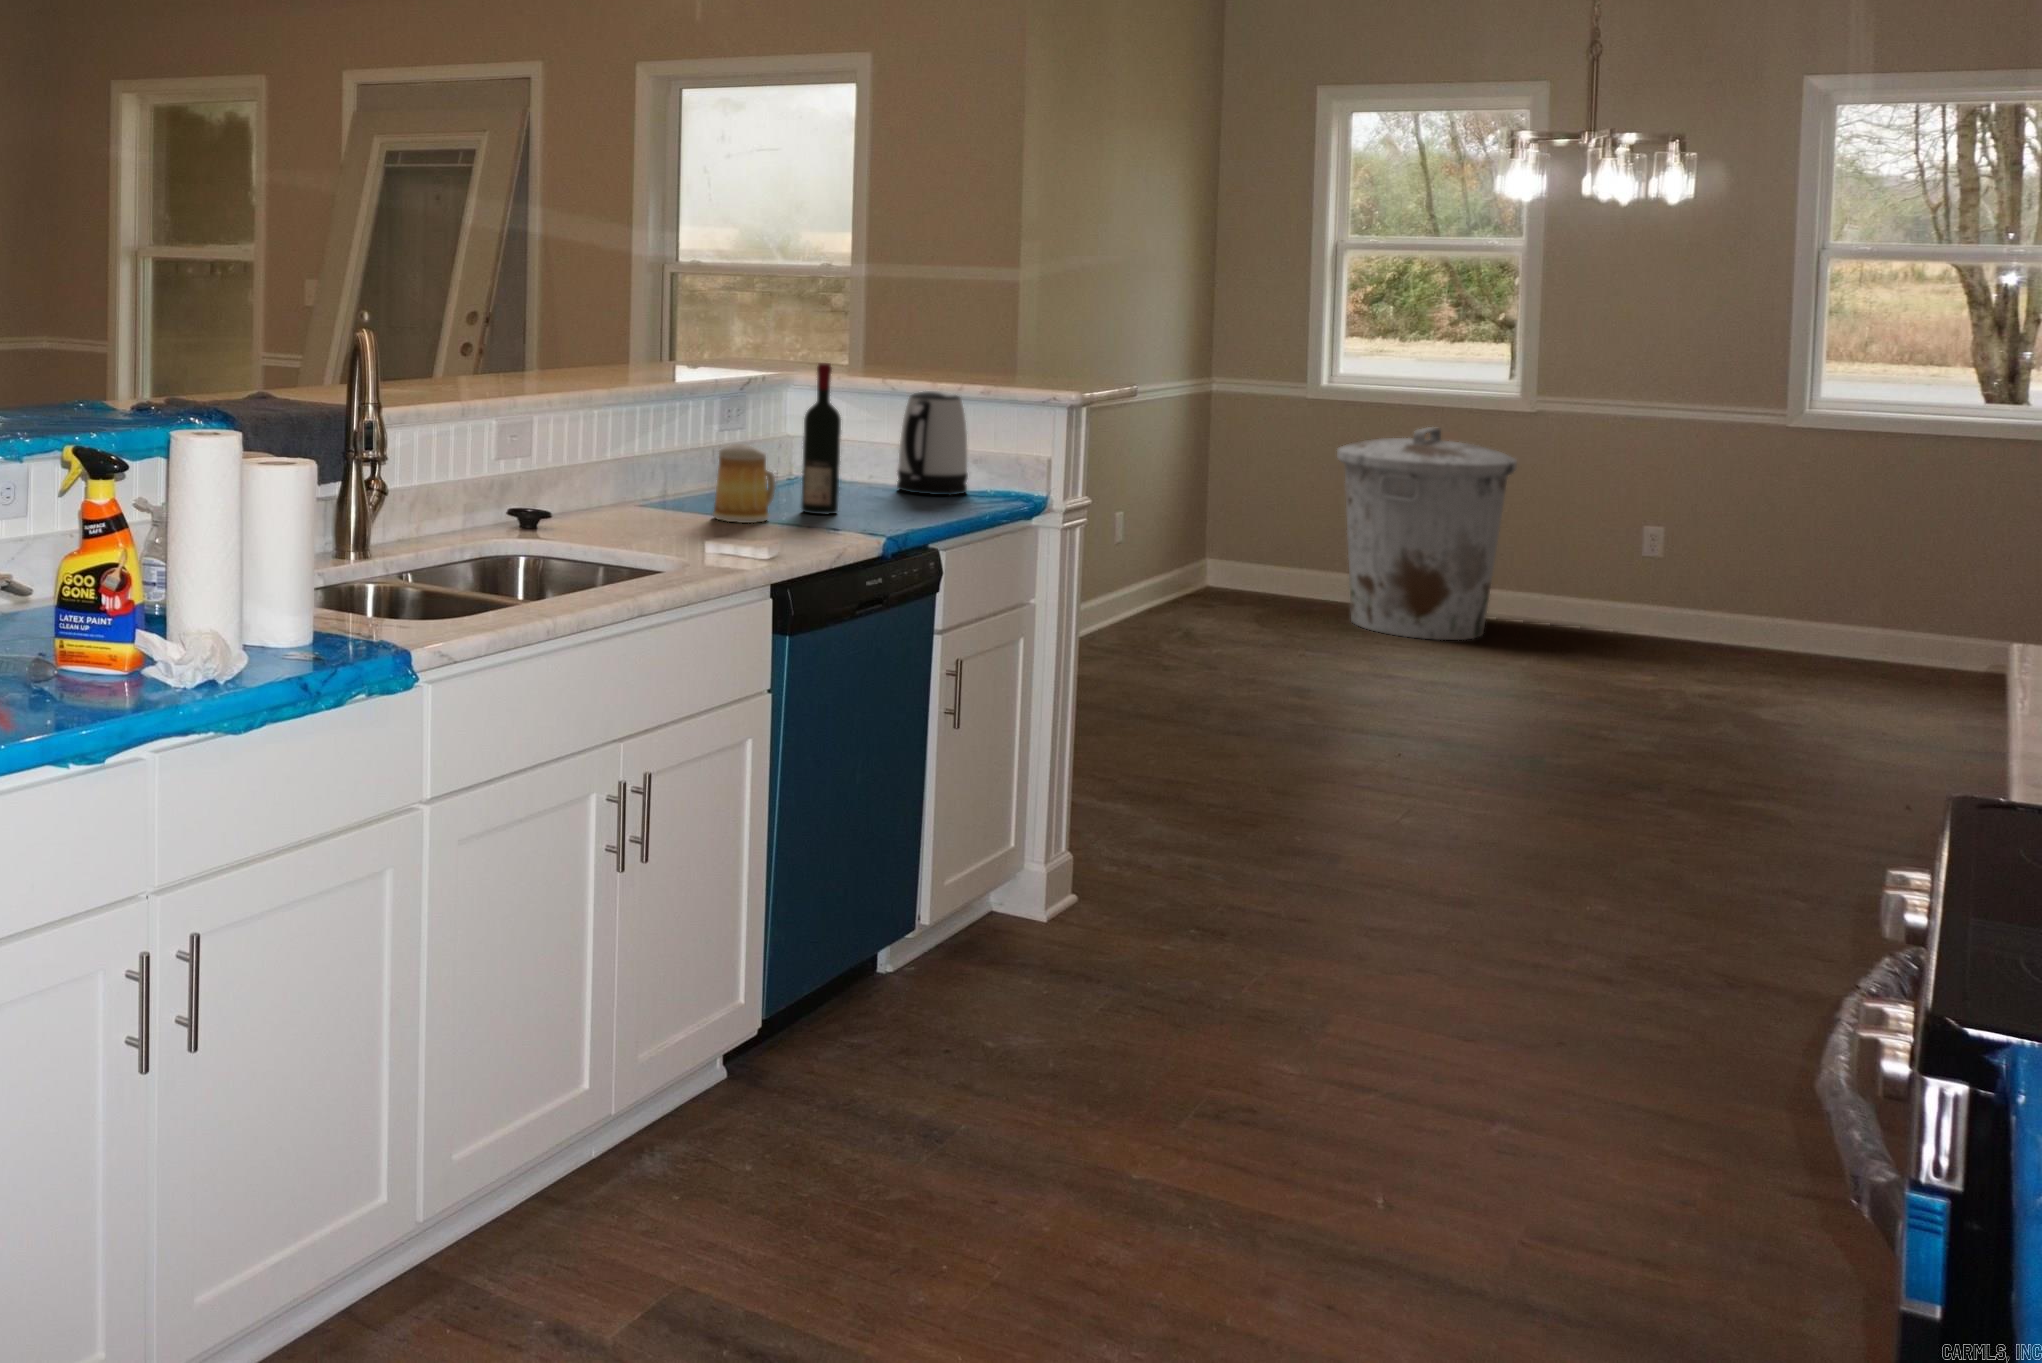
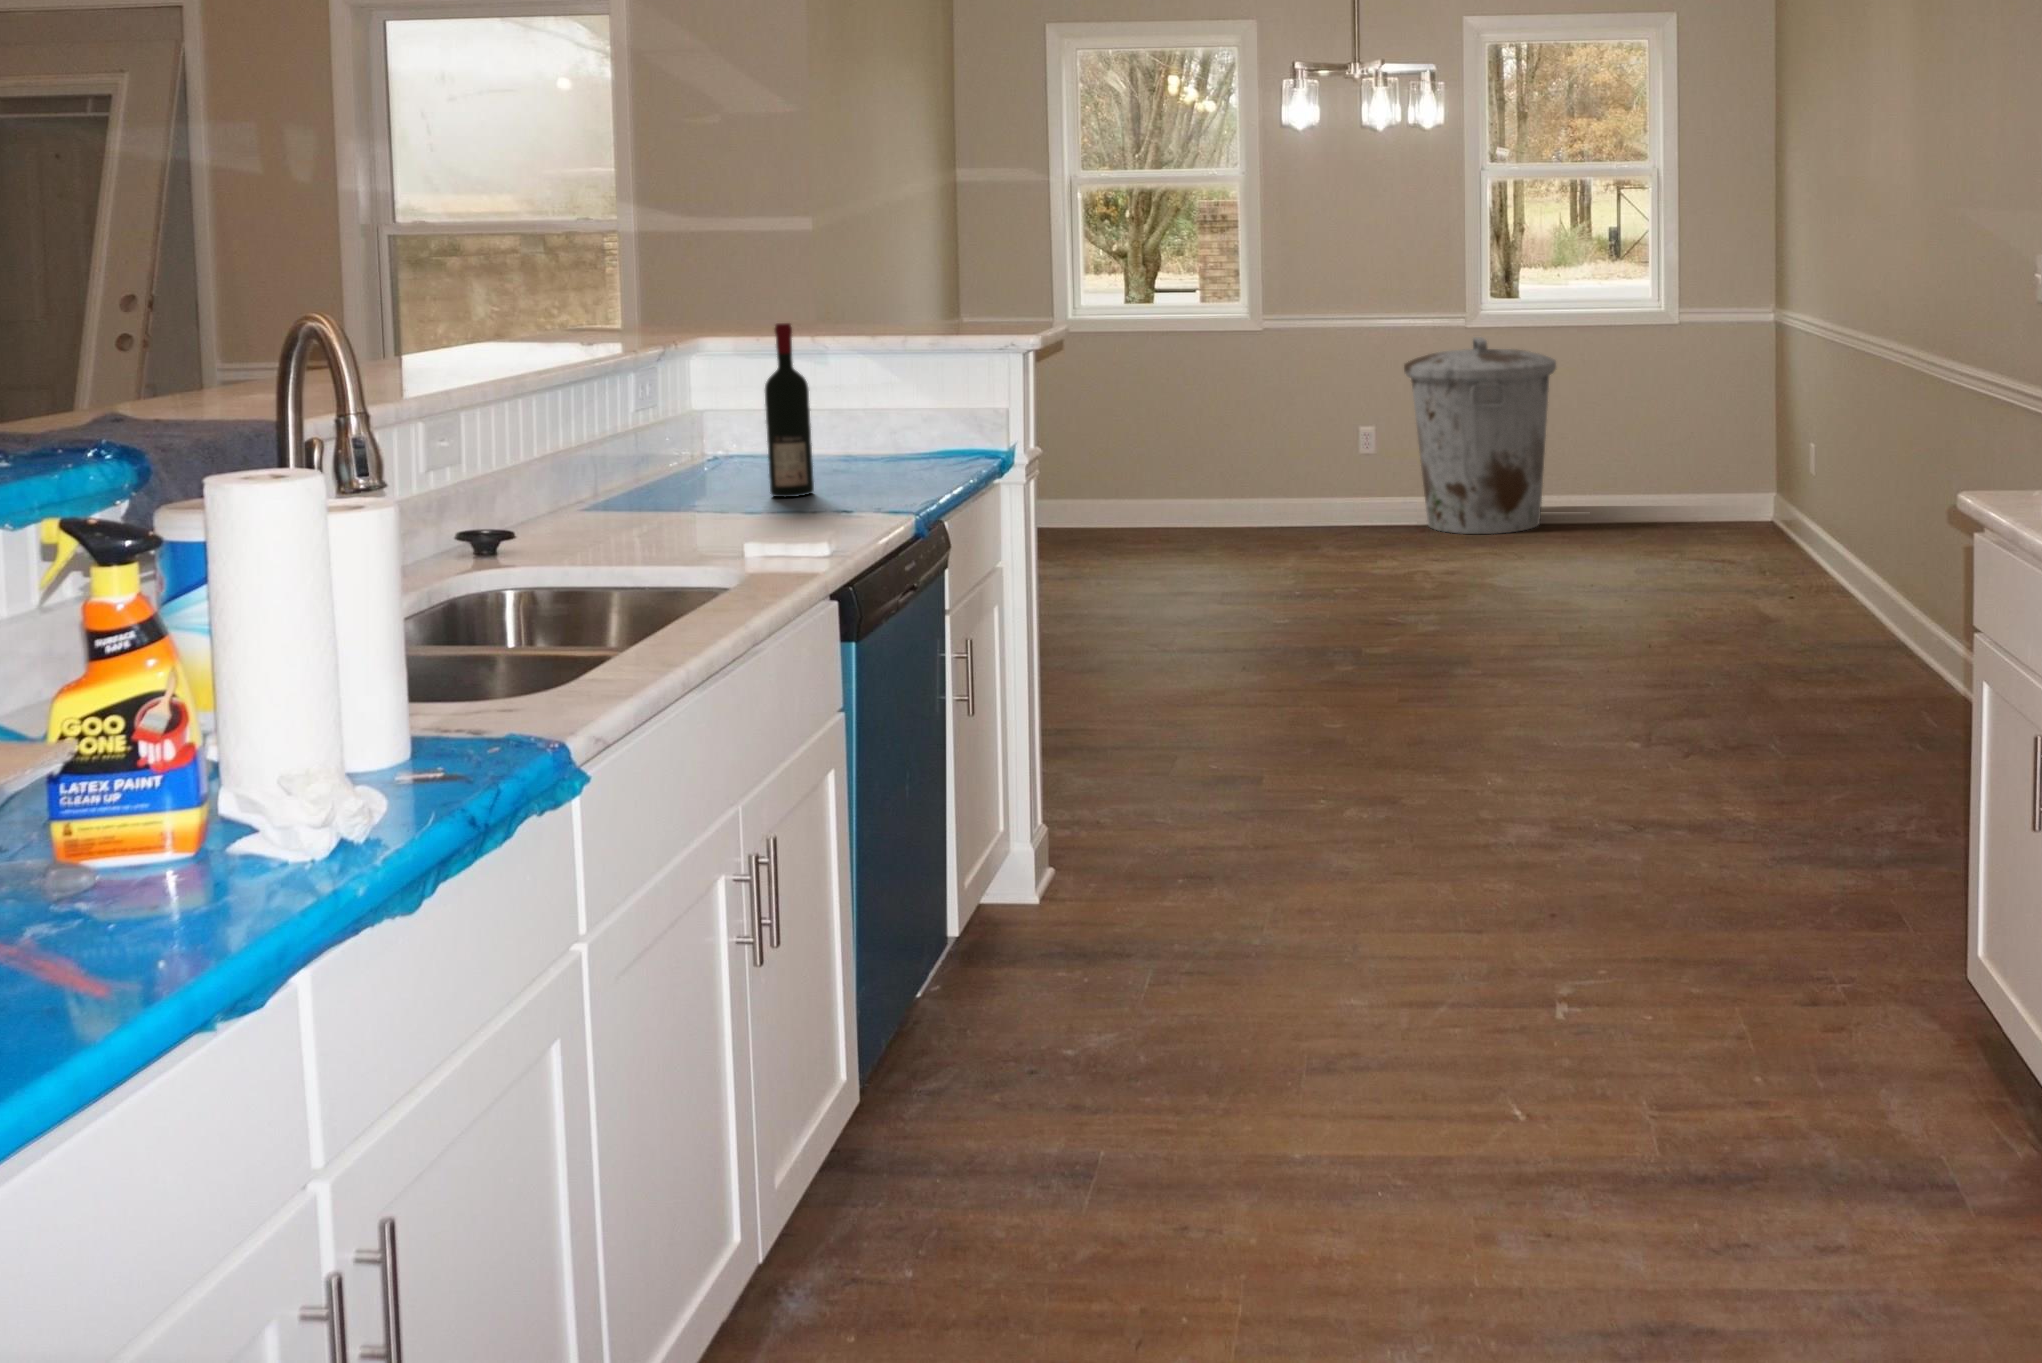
kettle: present [897,391,968,495] -> none [836,346,914,461]
trash can: present [1337,427,1517,640] -> present [1404,337,1556,534]
mug: present [713,444,776,523] -> none [681,426,750,519]

